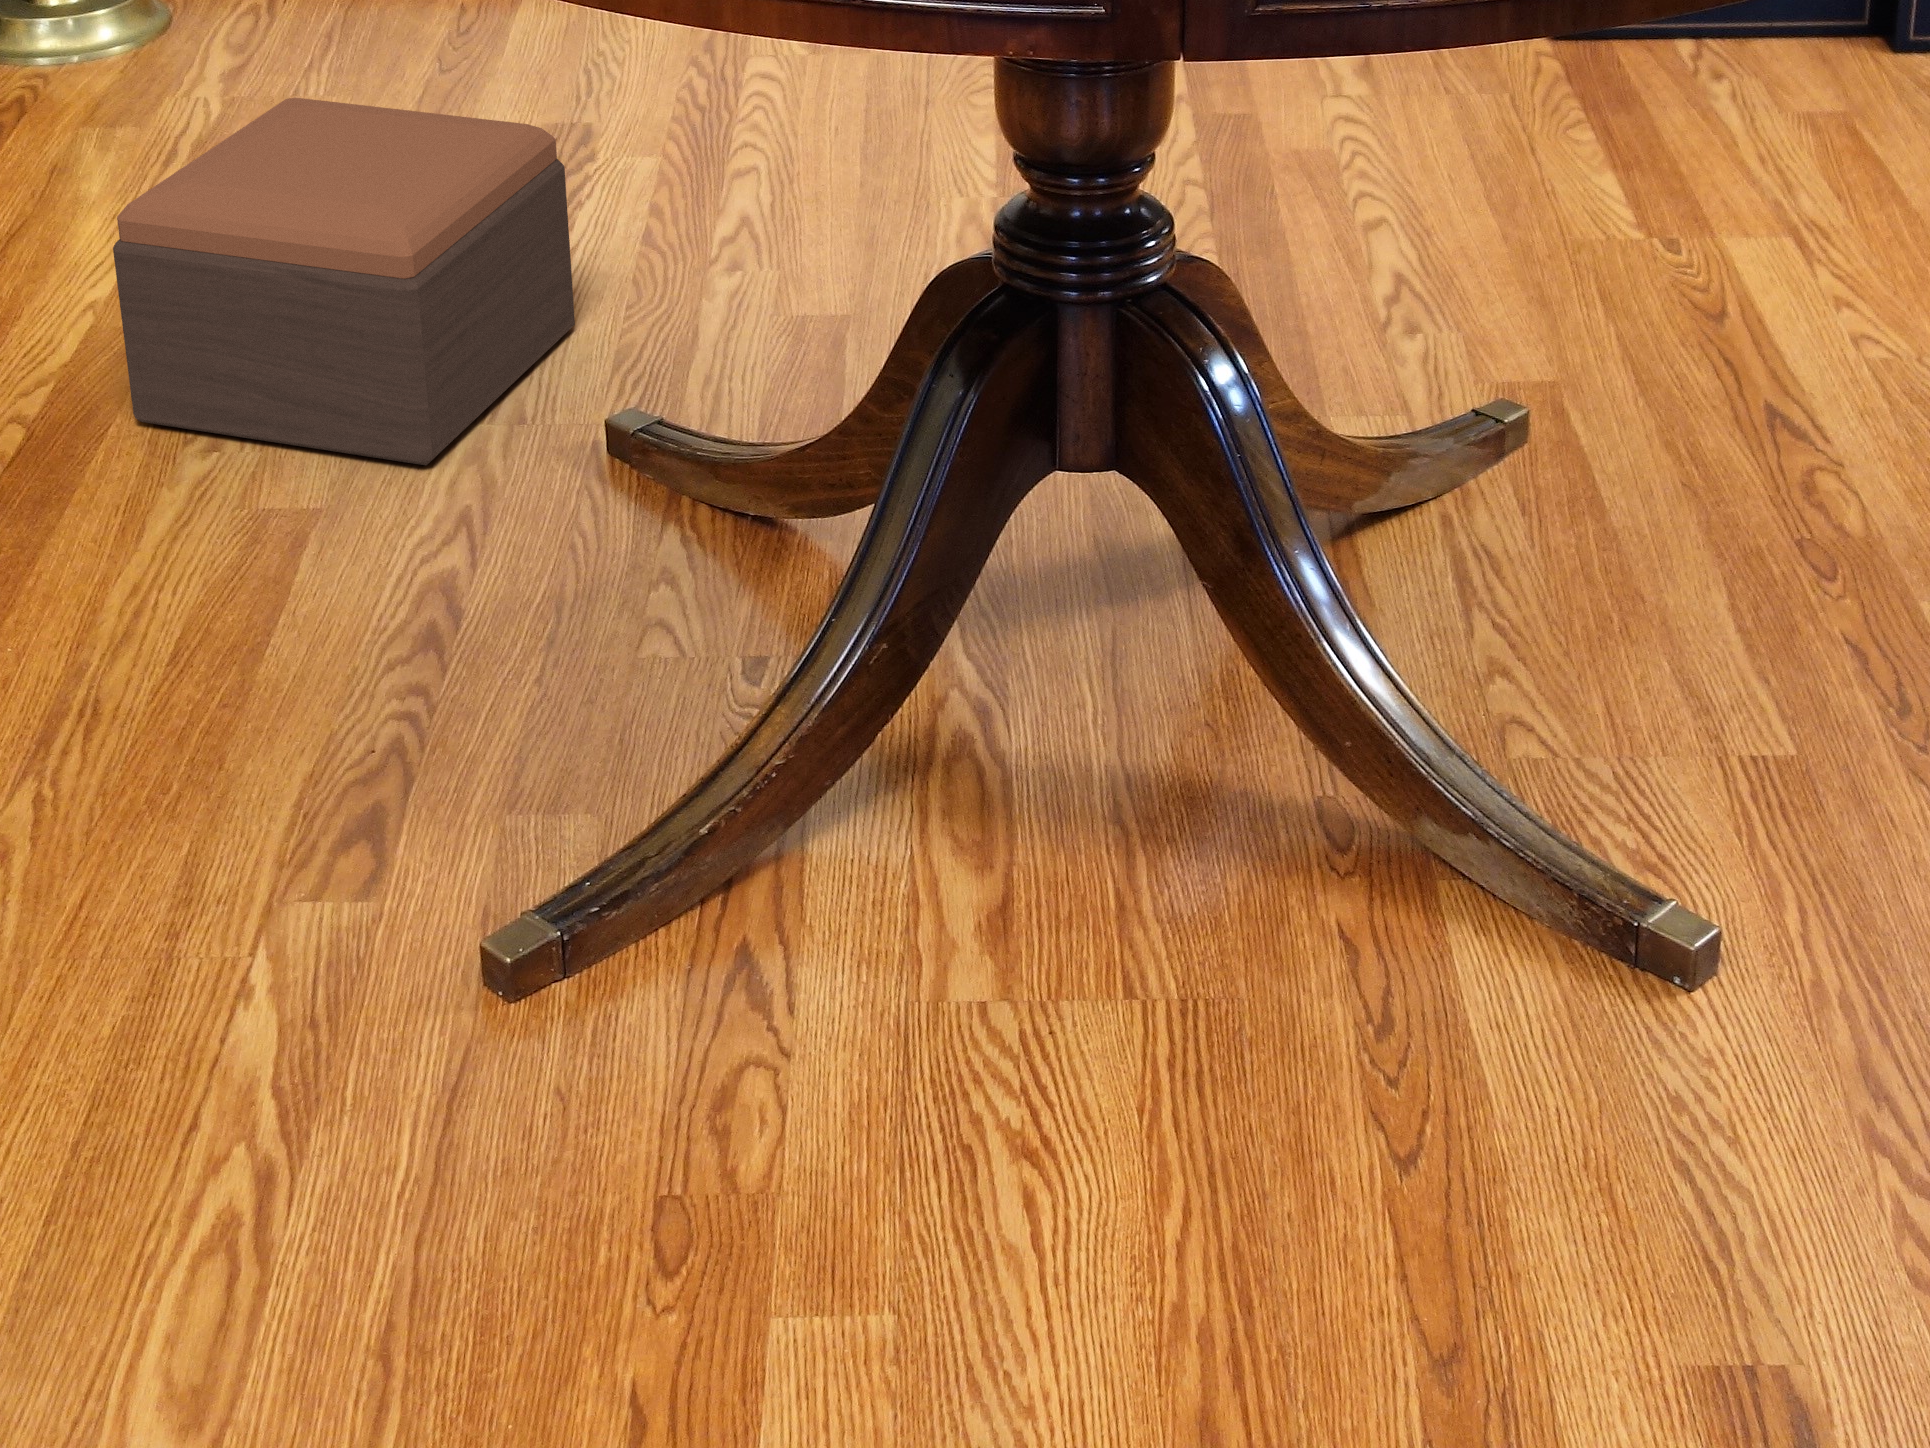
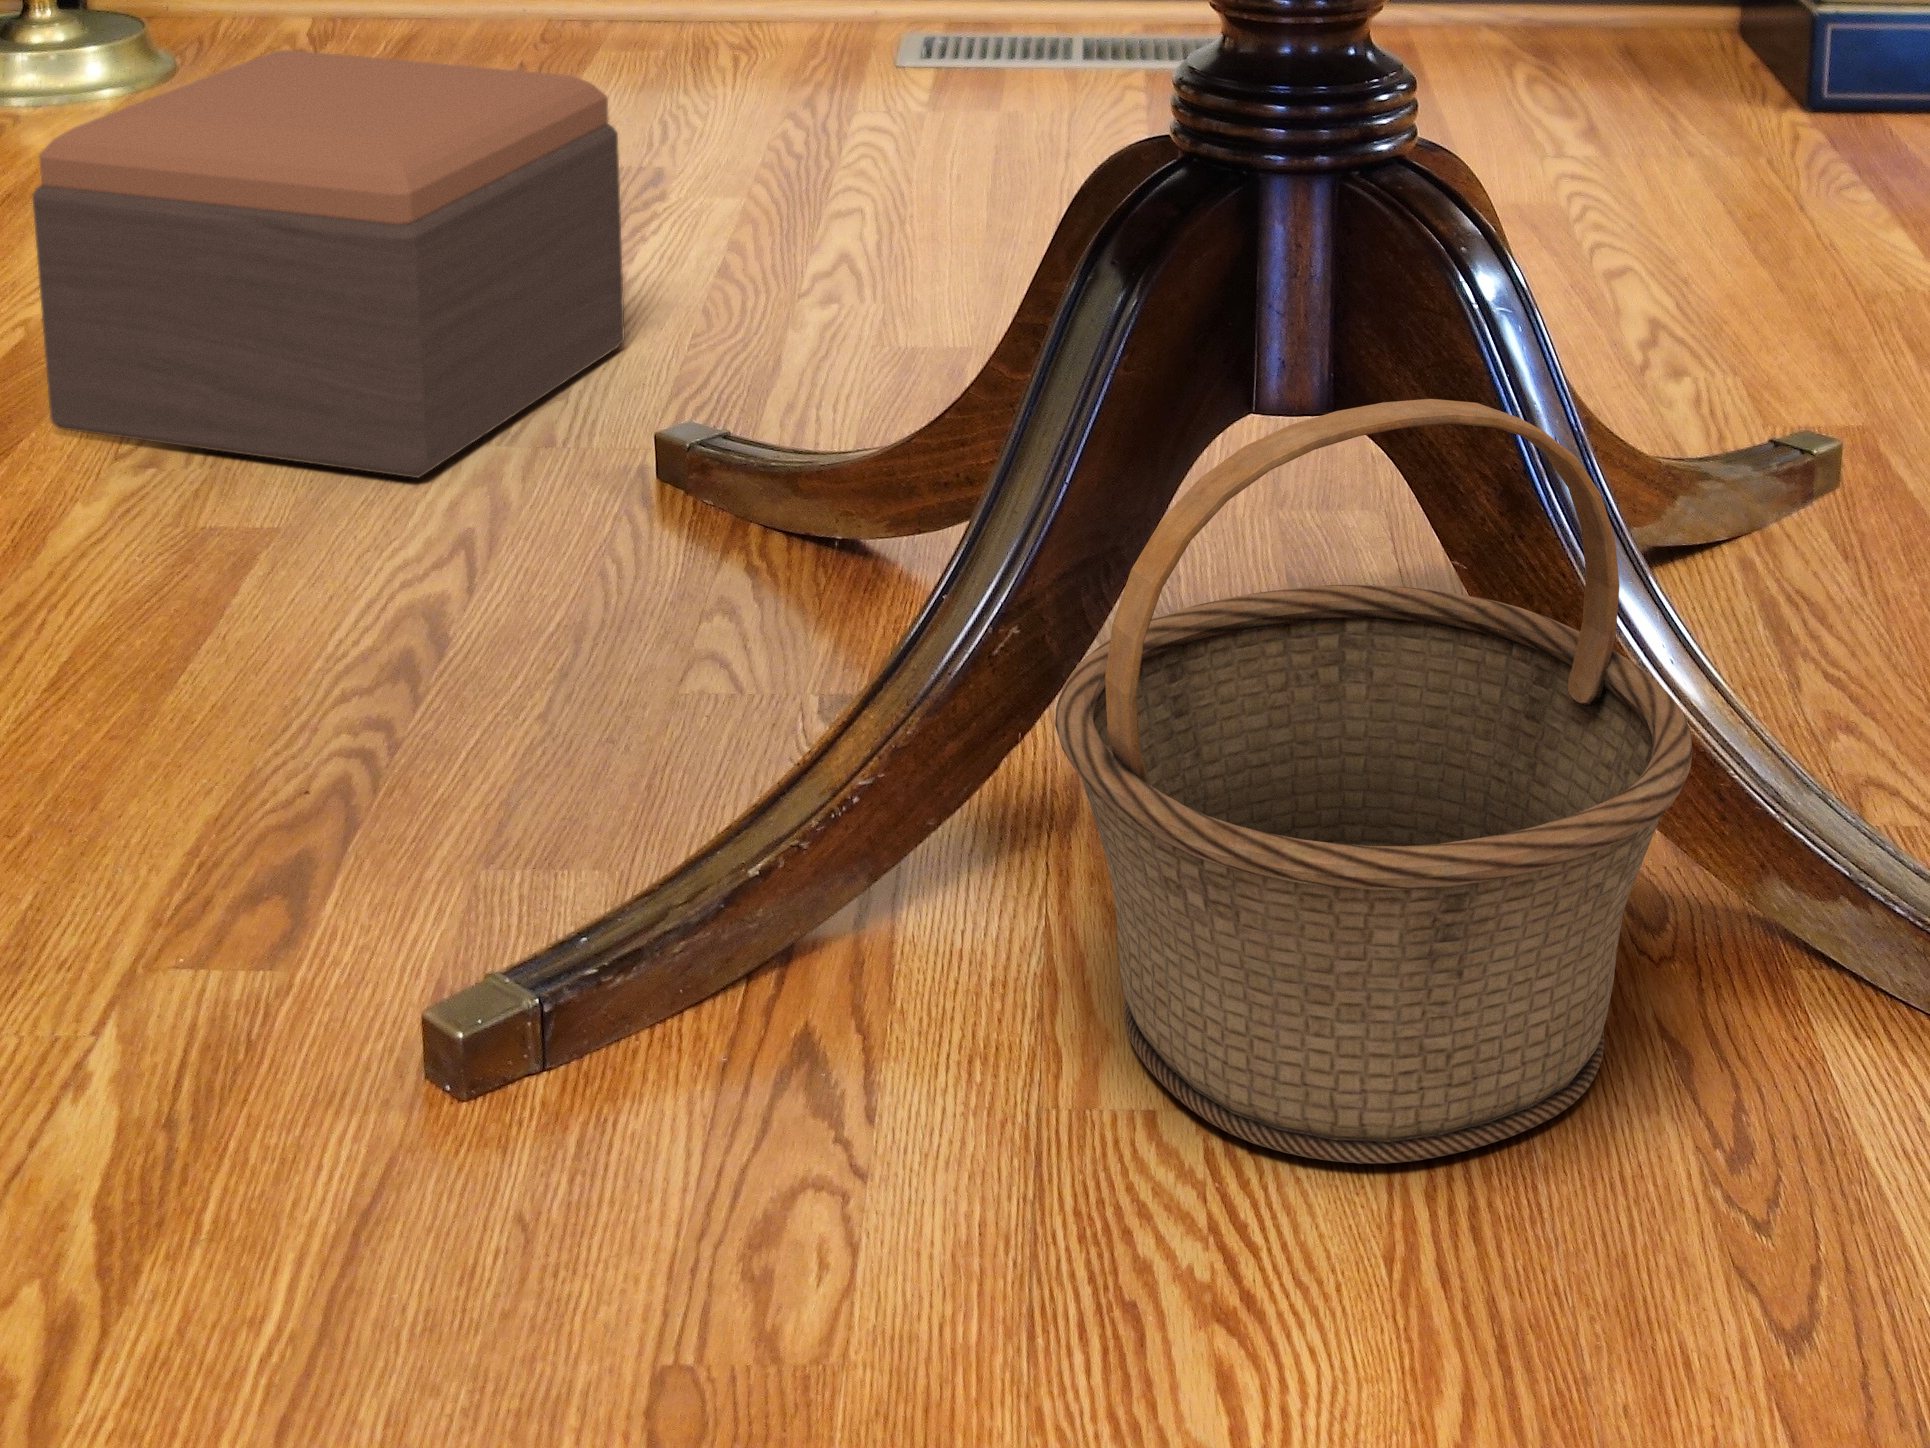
basket: none [914,519,1353,1039] -> present [1055,399,1692,1163]

